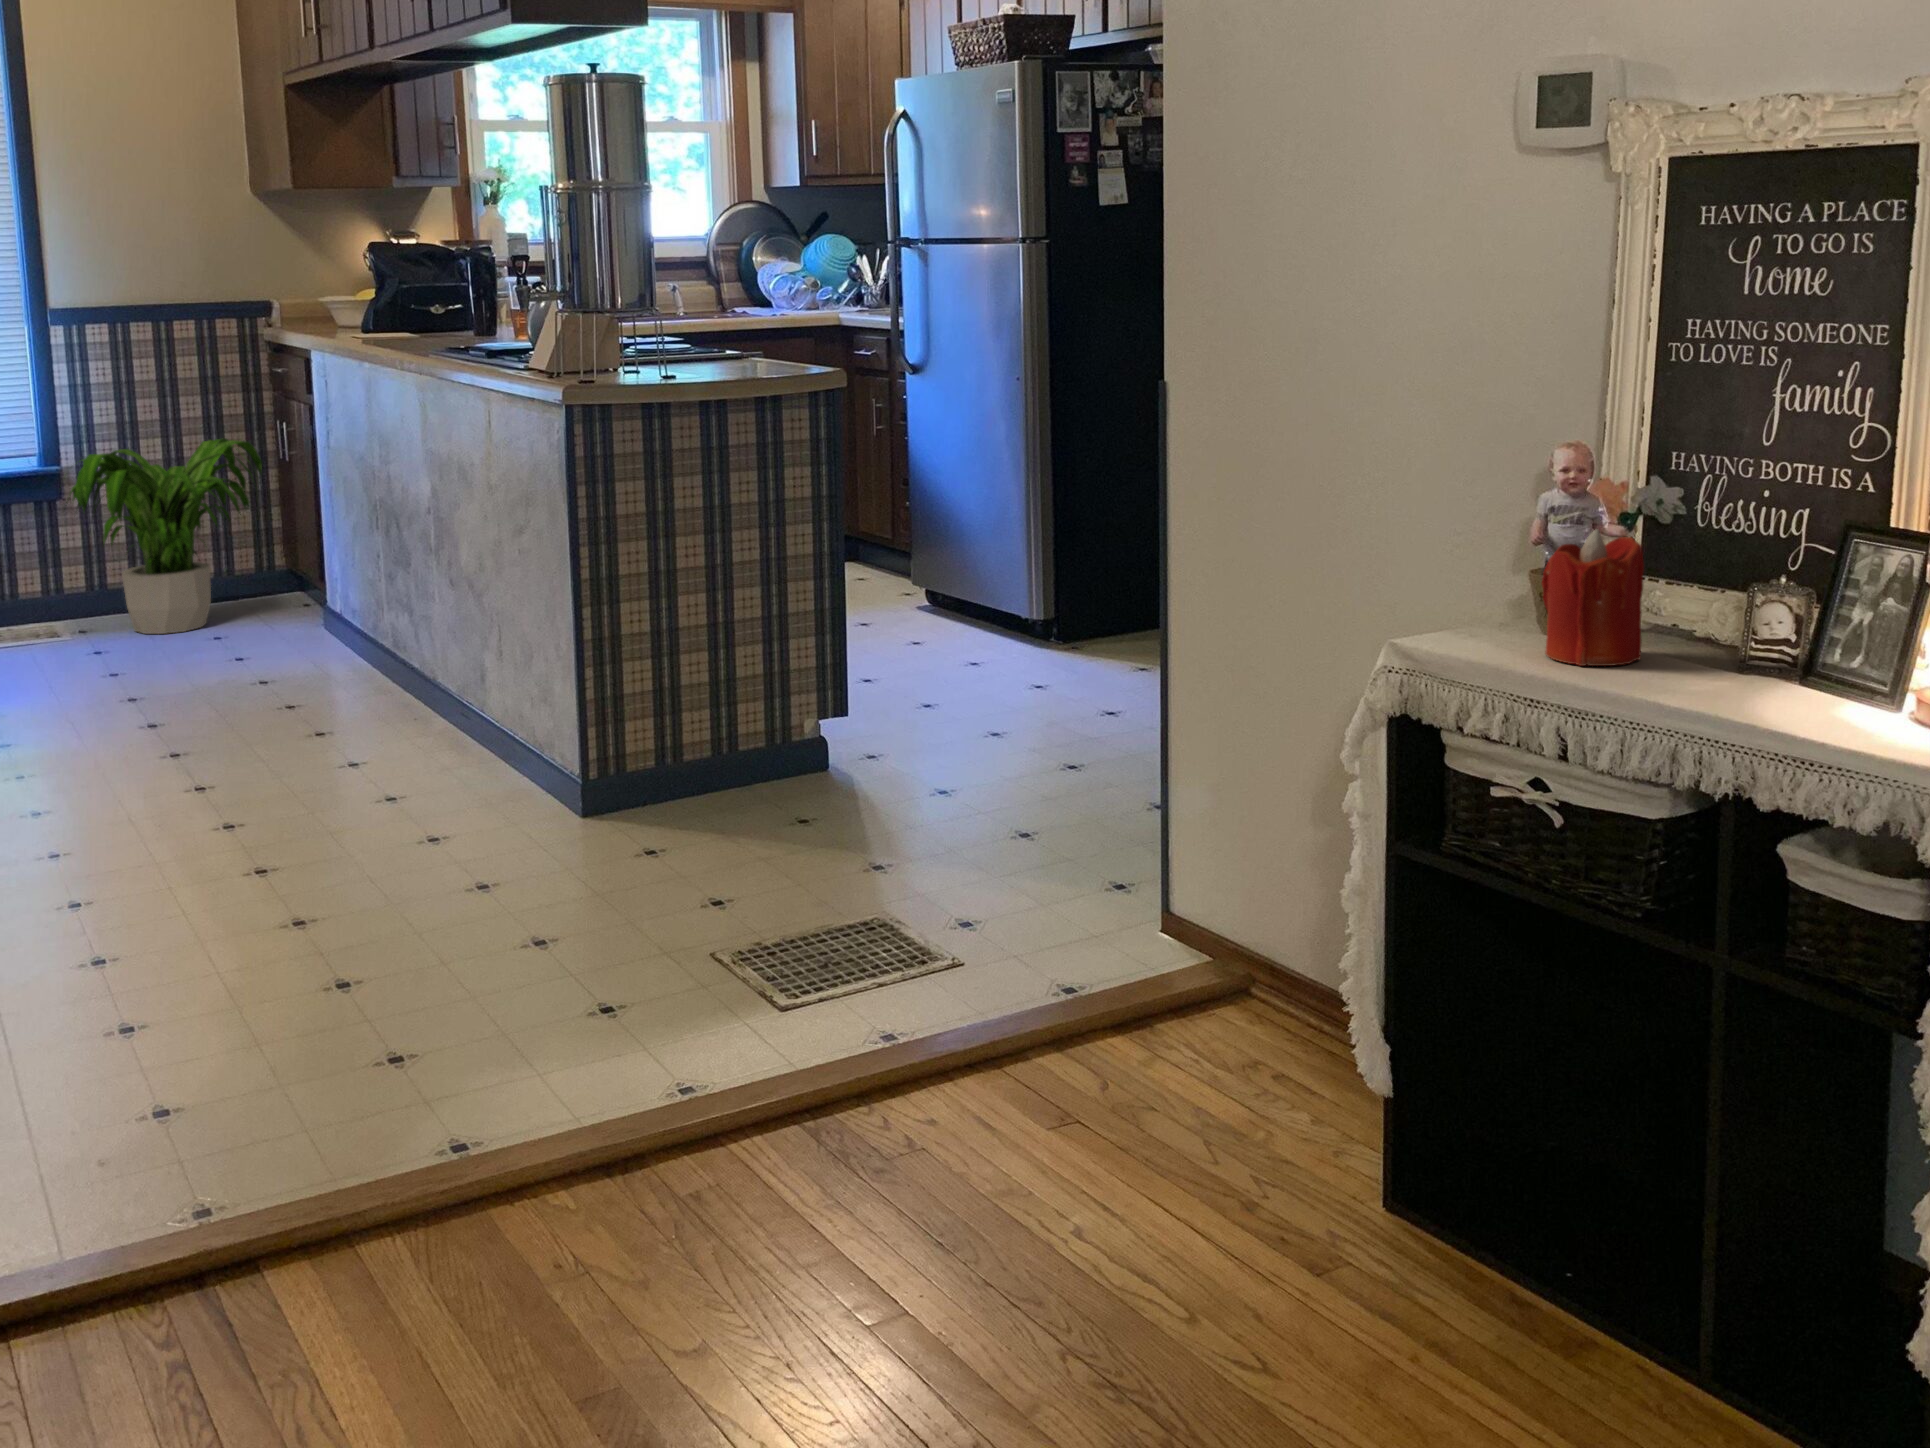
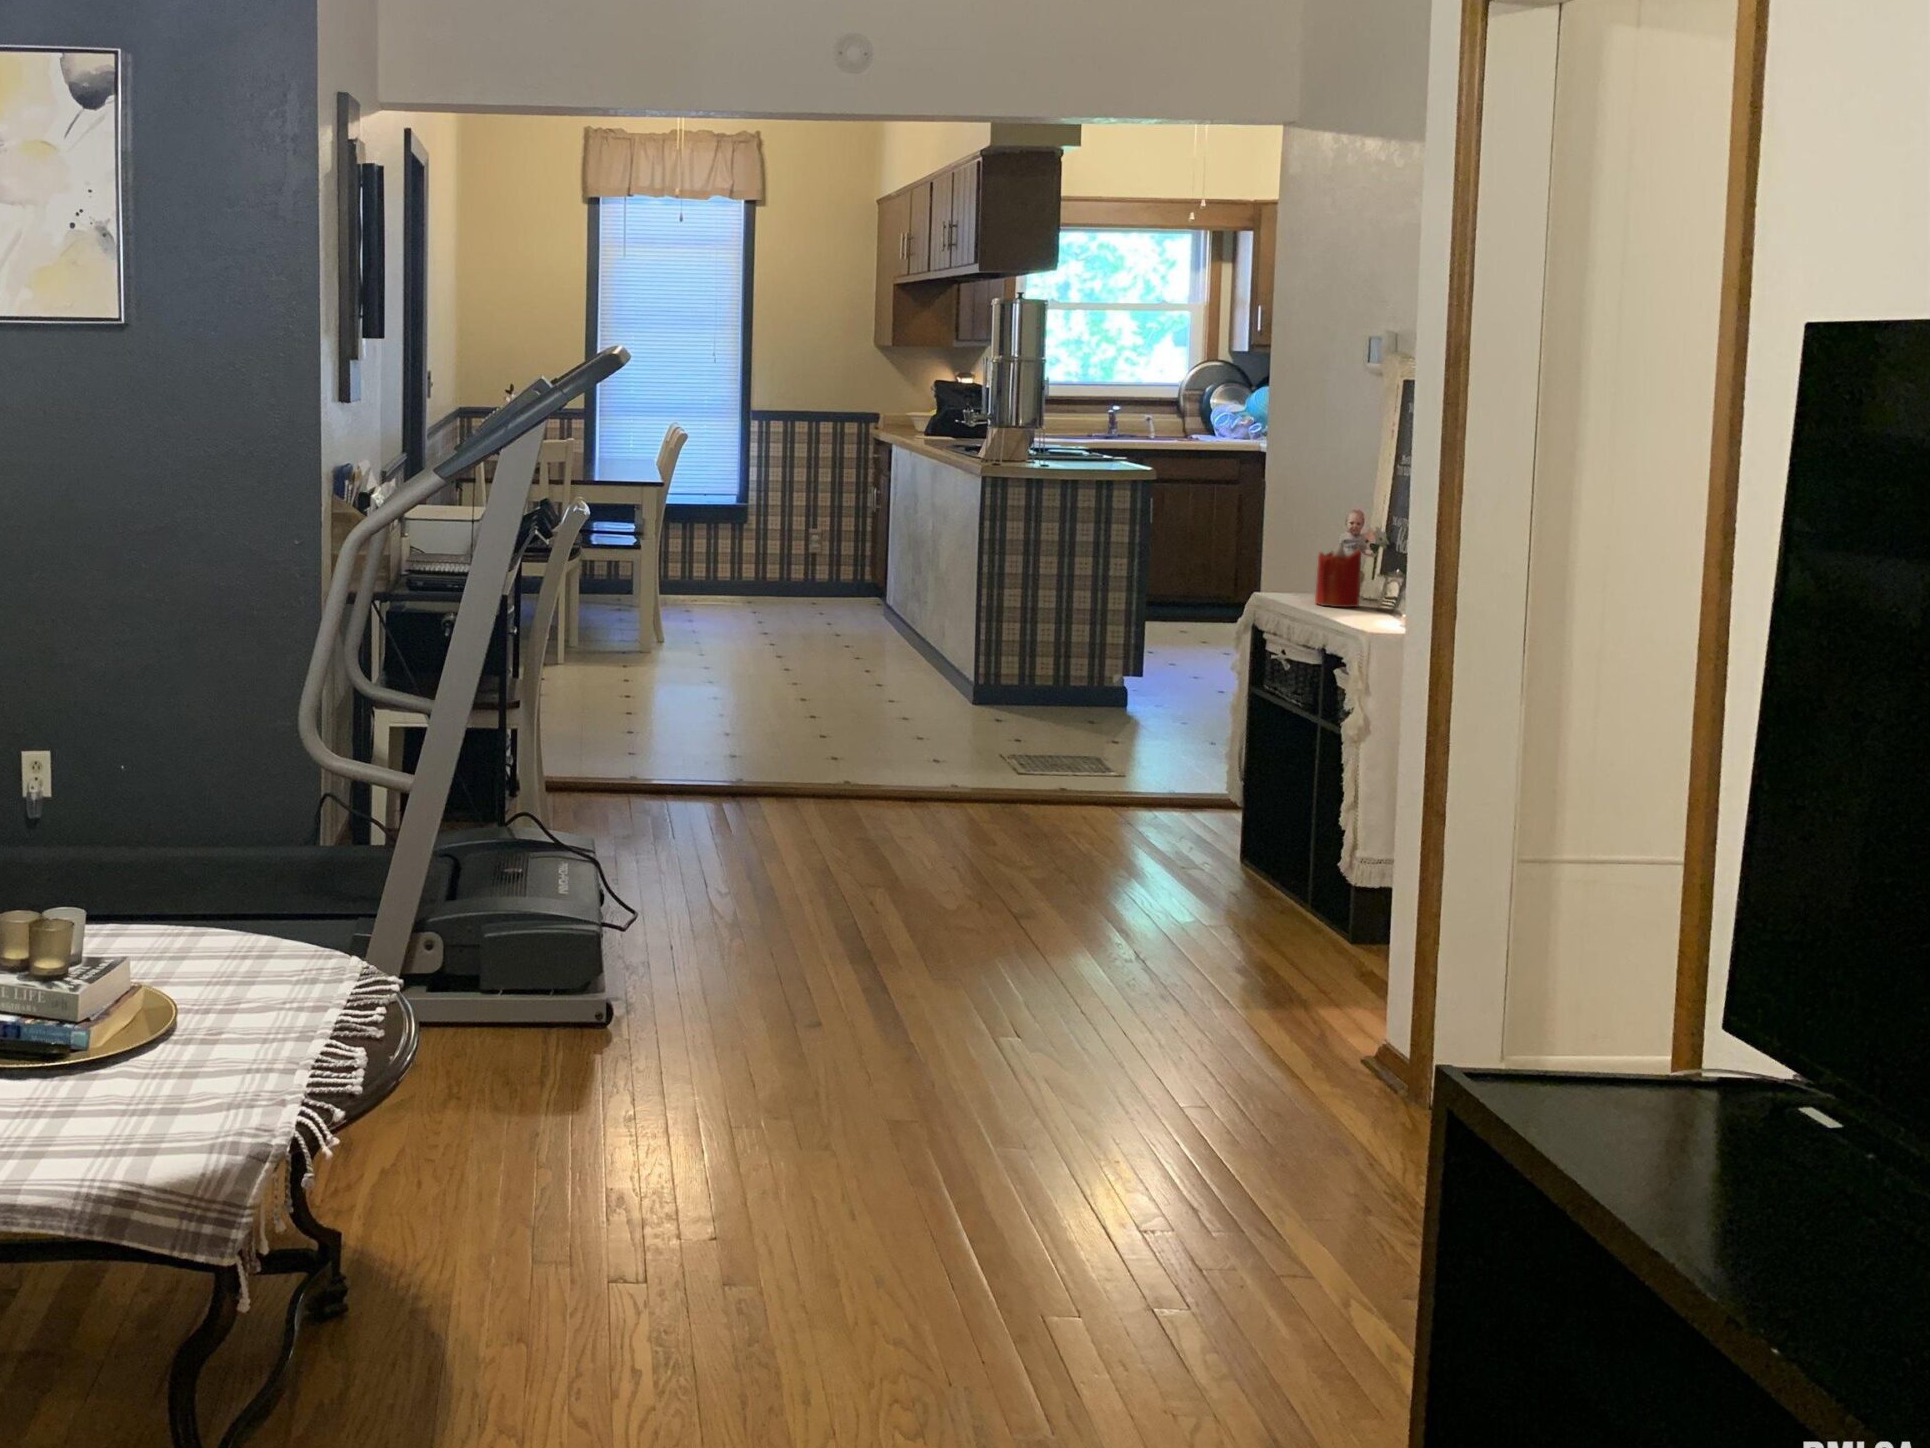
potted plant: present [66,438,262,634] -> none [745,496,862,609]

